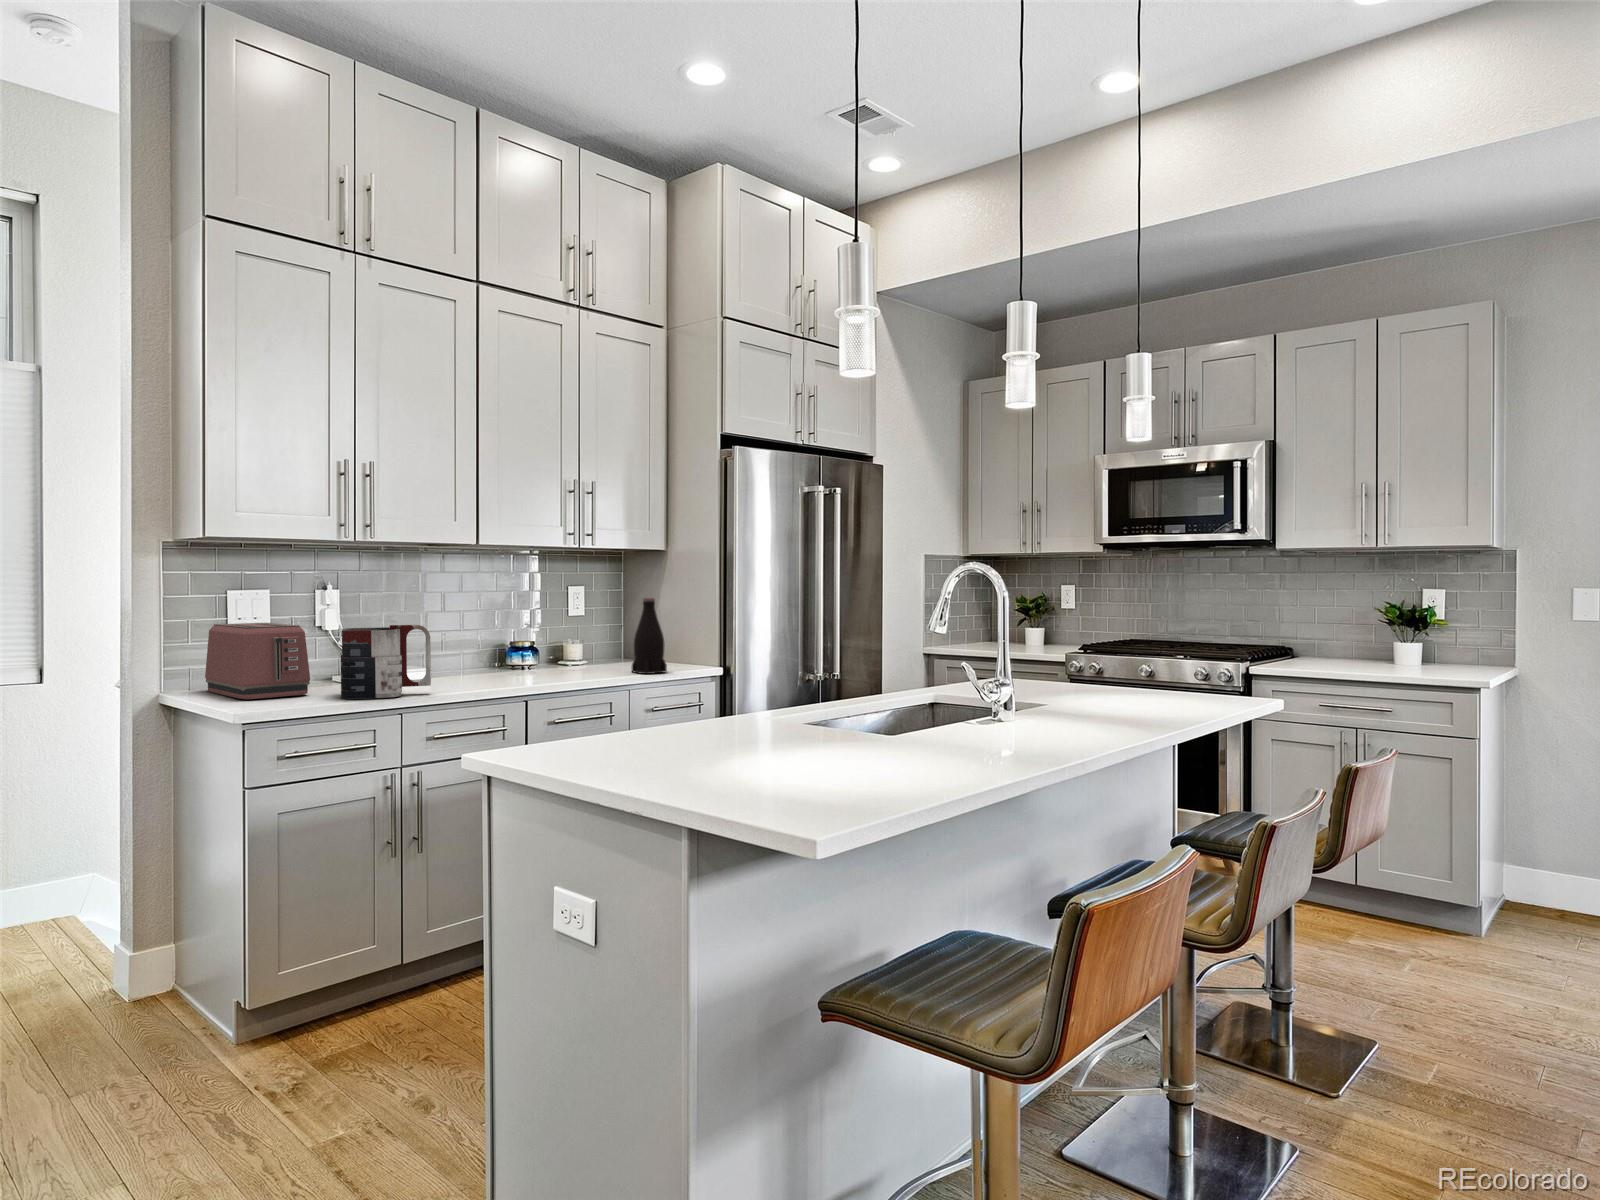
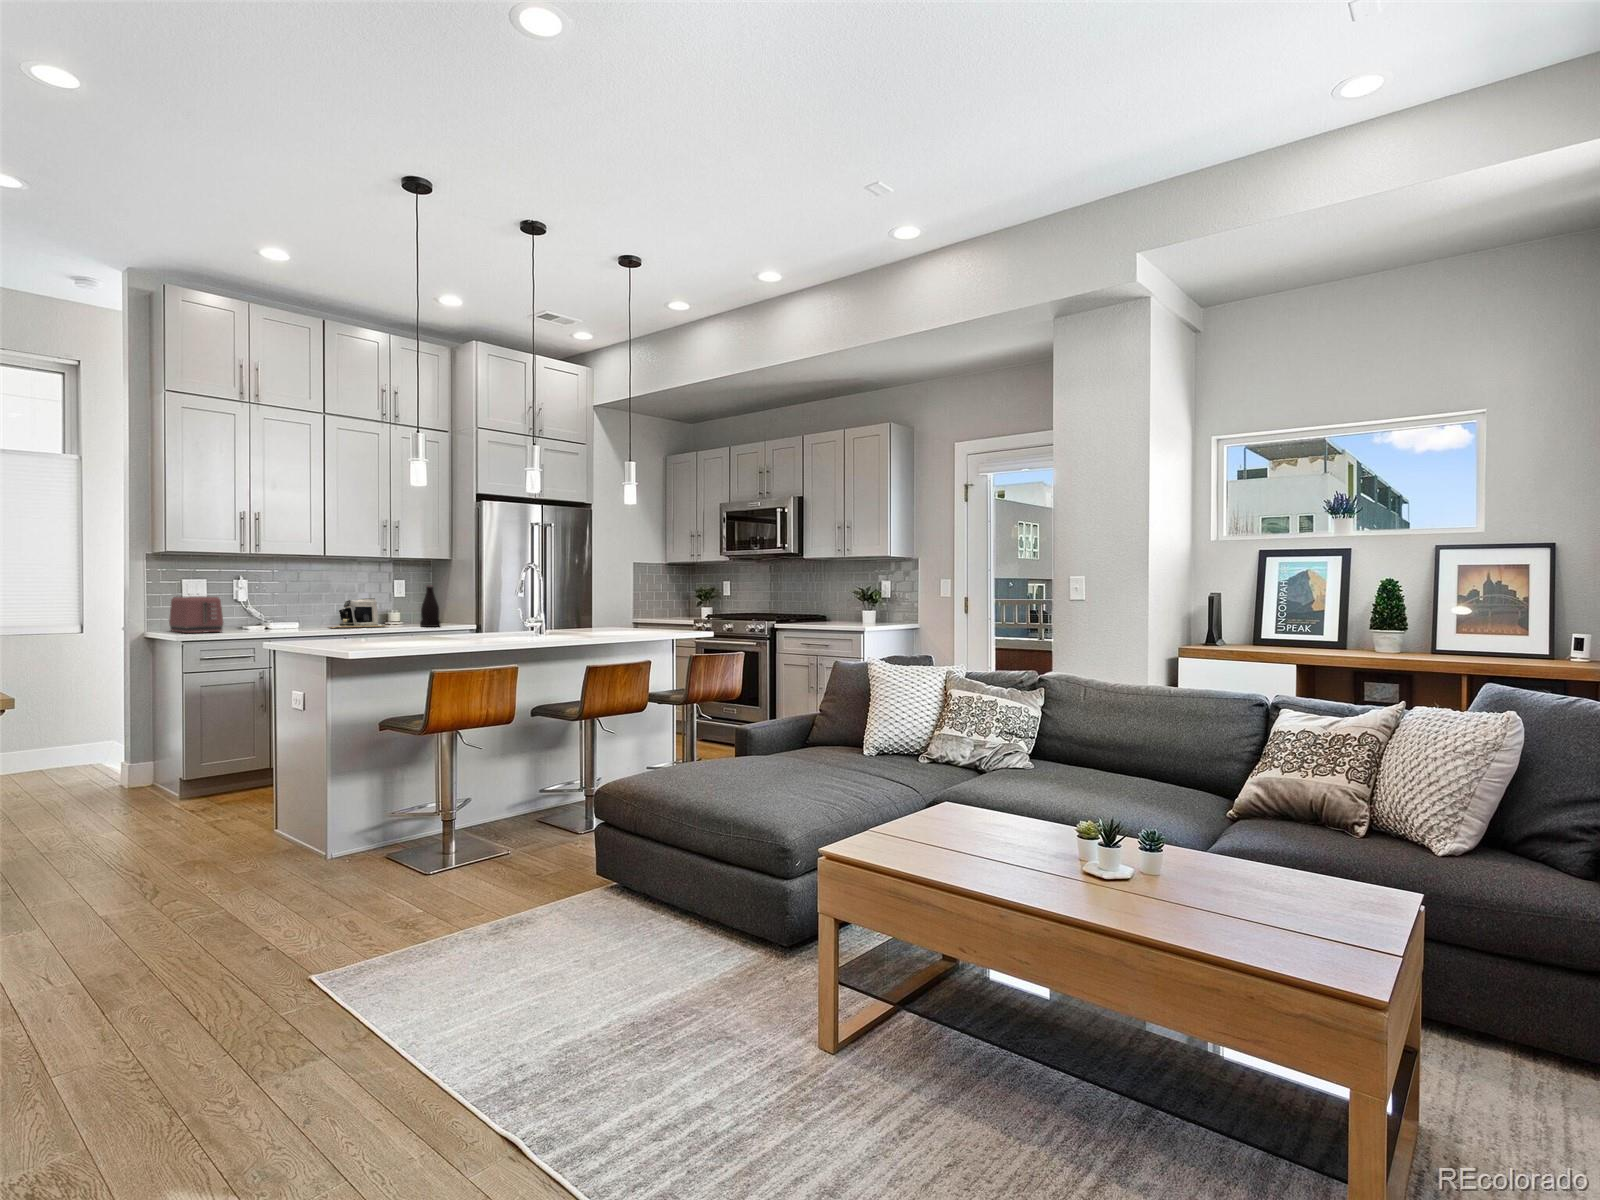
coffee maker: none [478,622,577,679] -> present [331,598,385,628]
mug: present [341,625,431,699] -> none [239,597,289,633]

